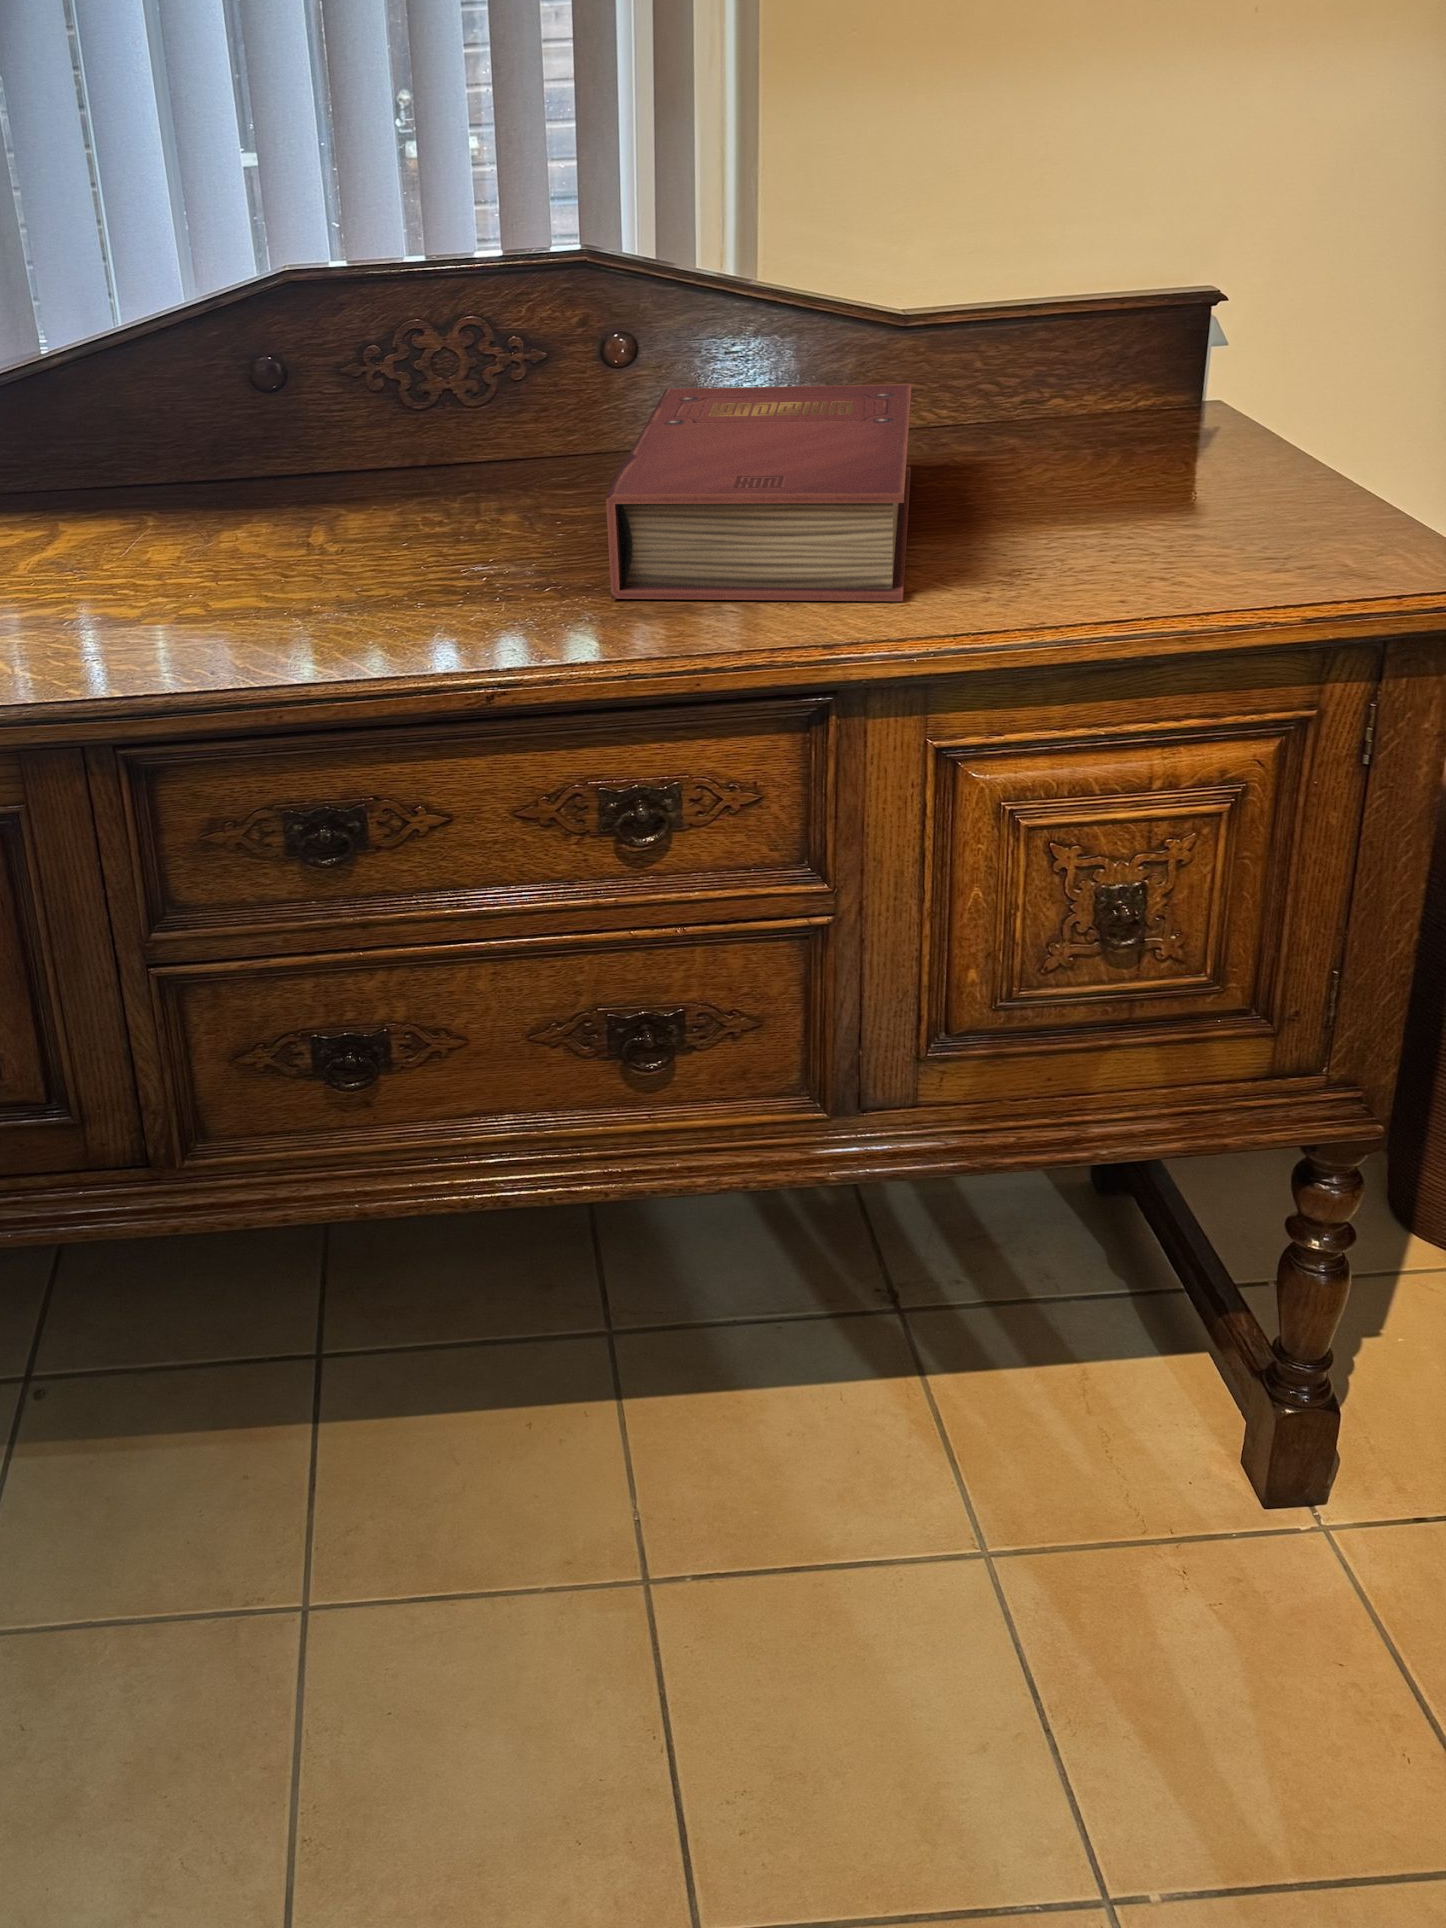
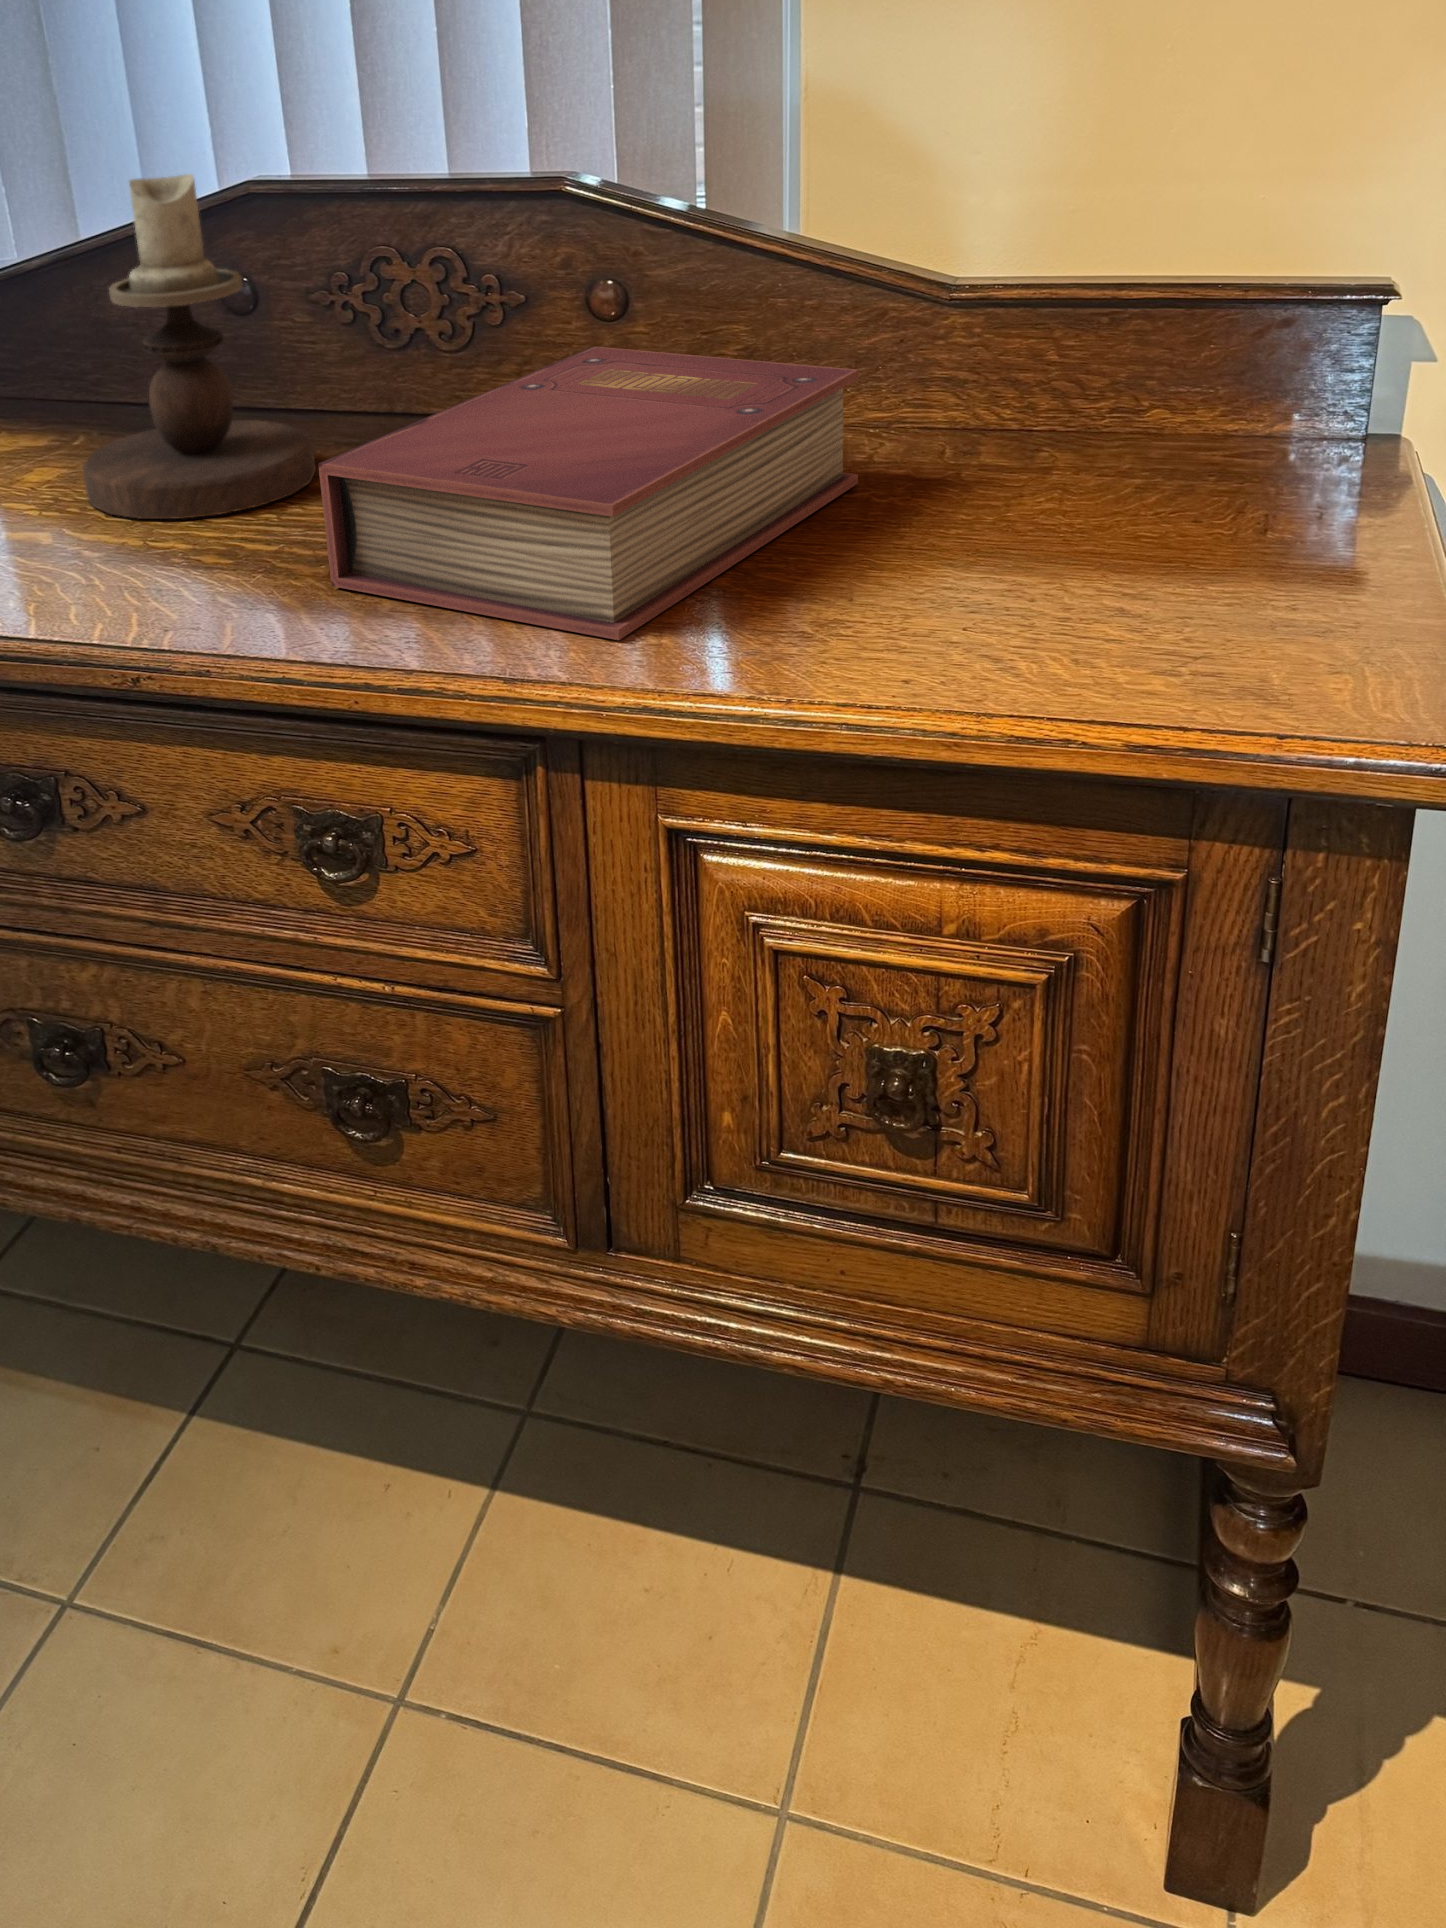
candlestick: none [253,267,458,575] -> present [83,174,316,519]

